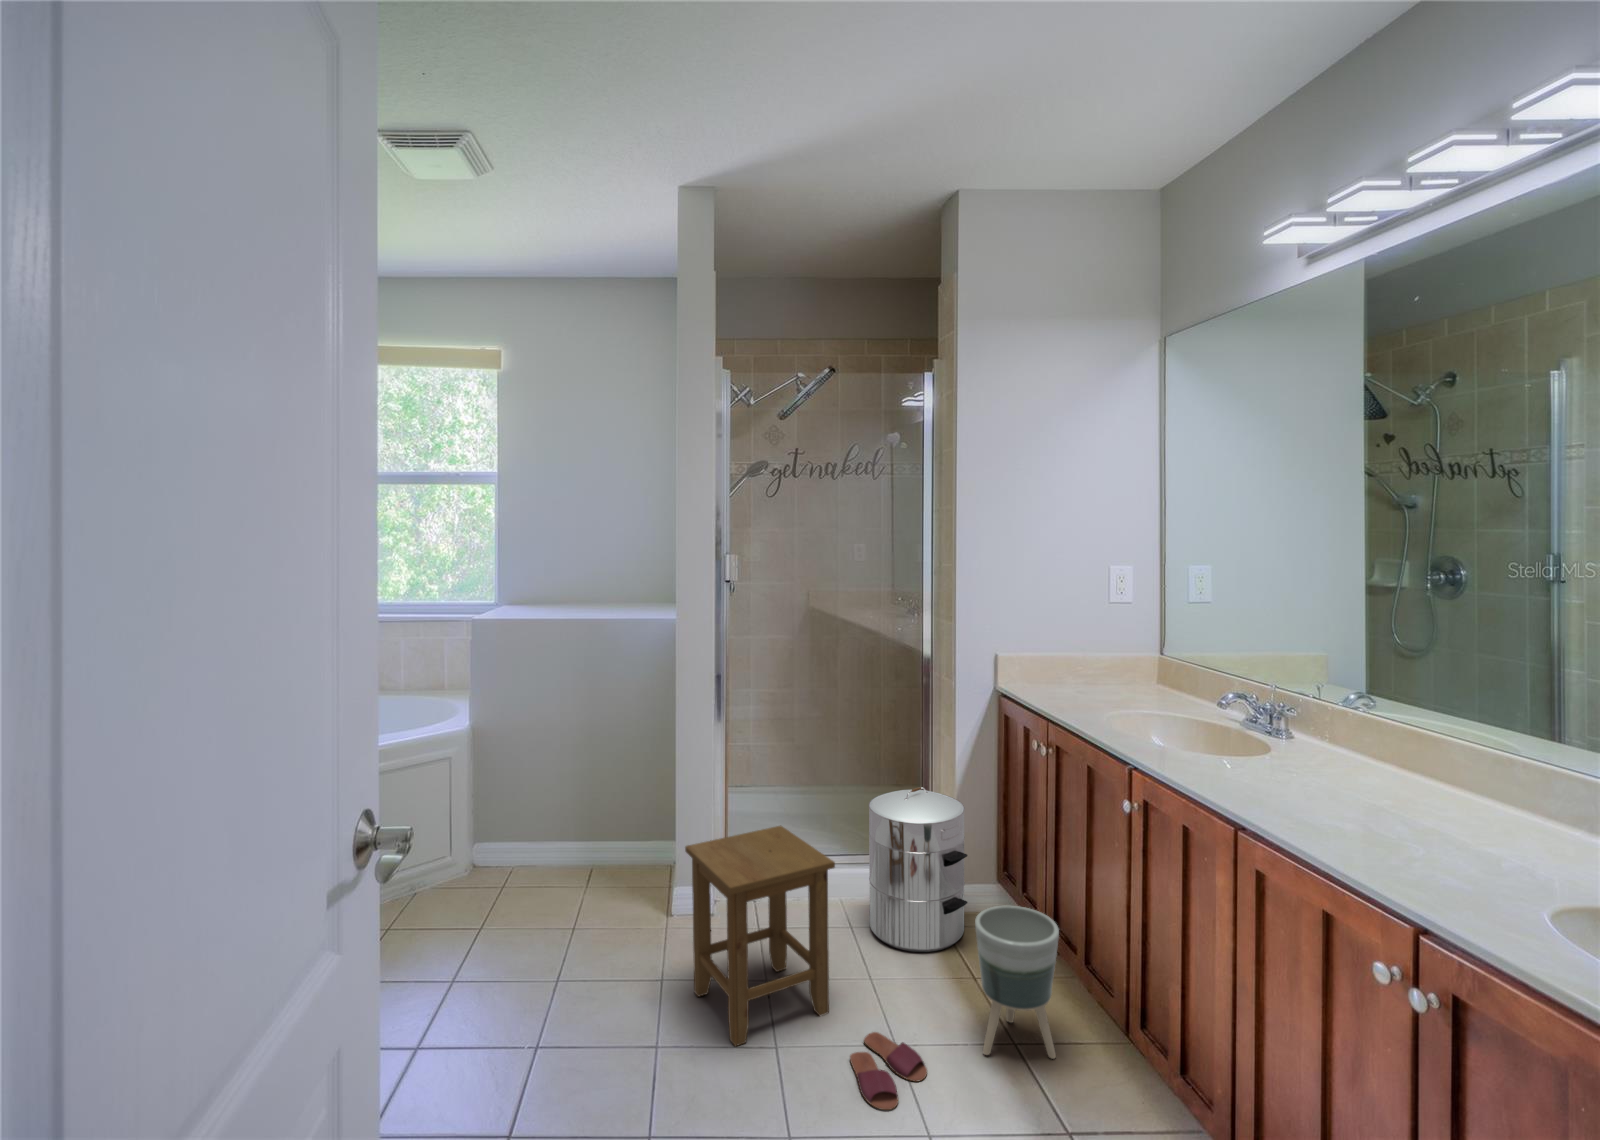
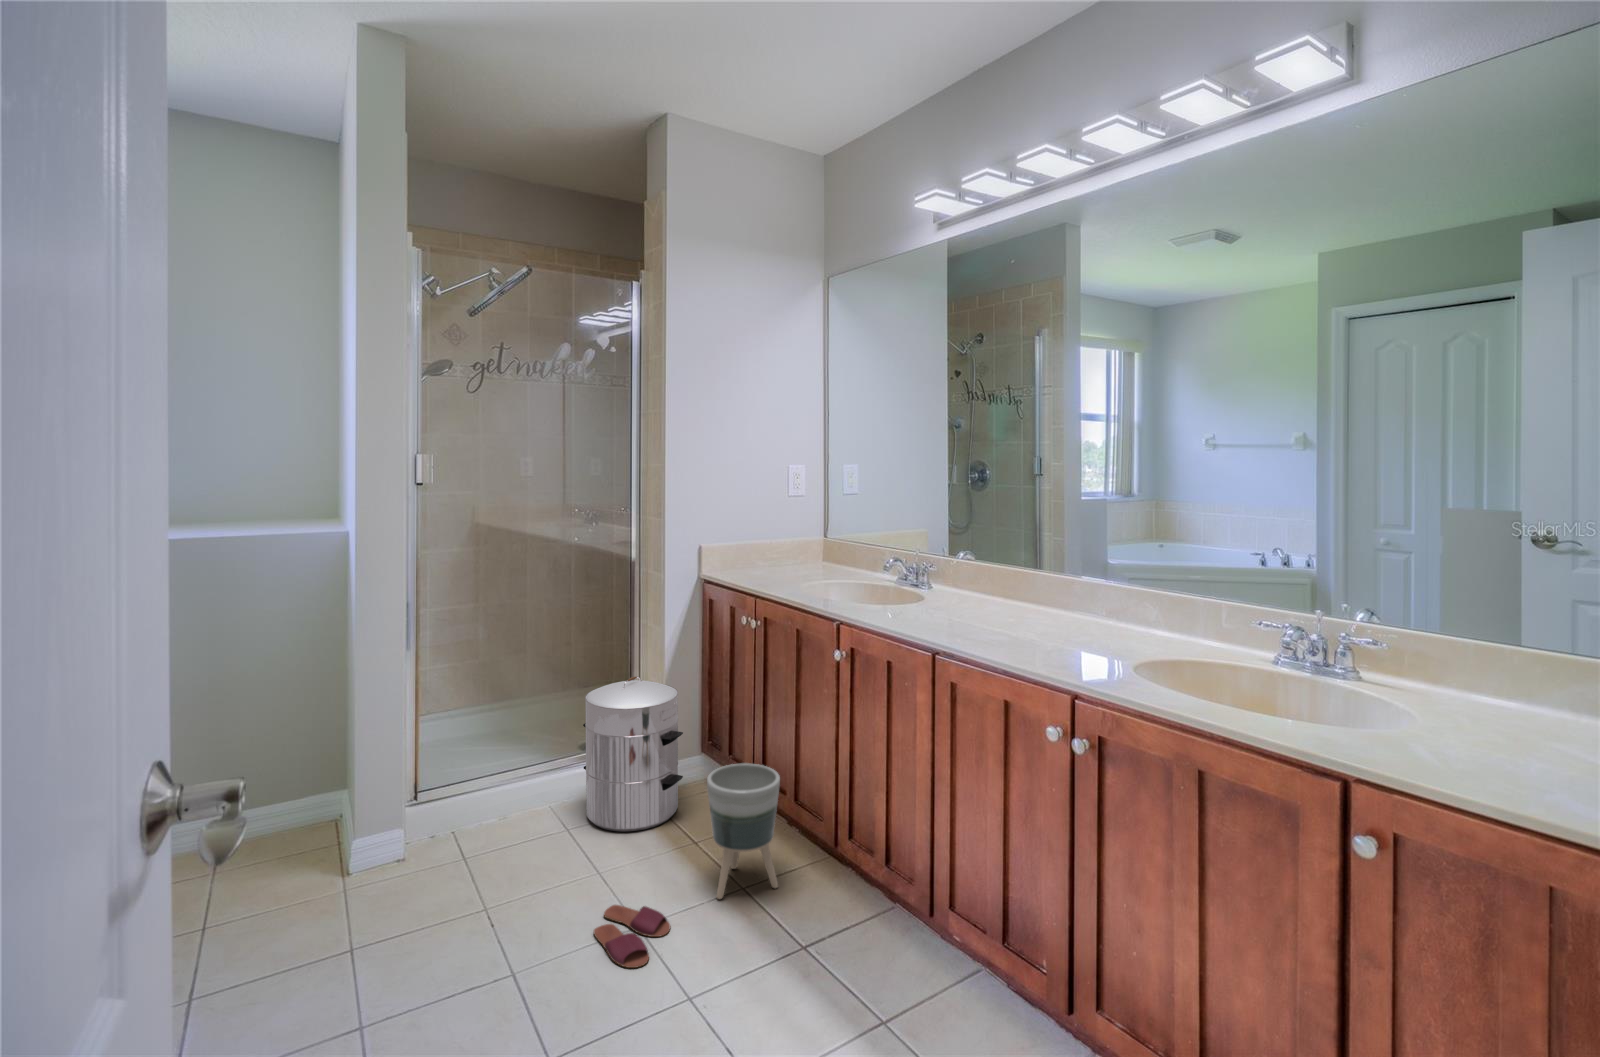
stool: present [685,825,835,1046] -> none [393,726,568,954]

